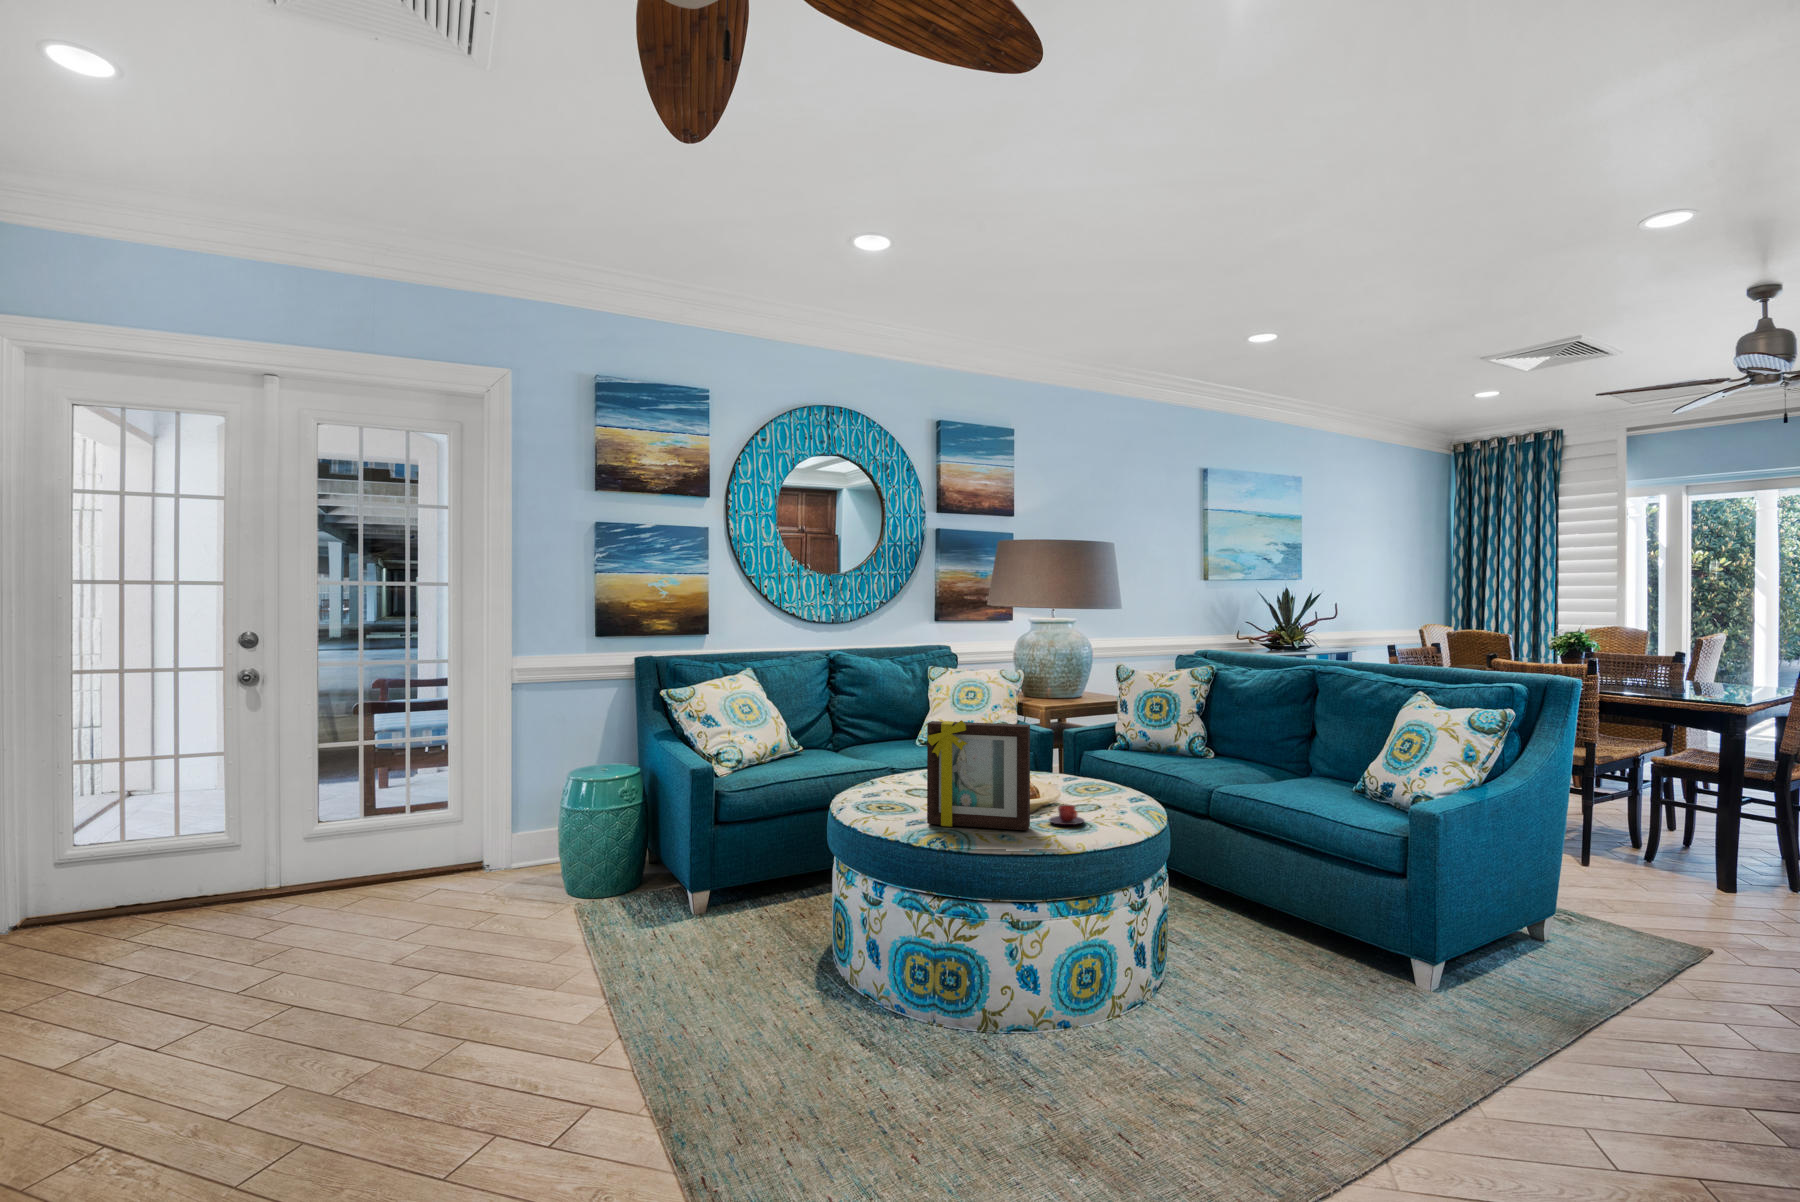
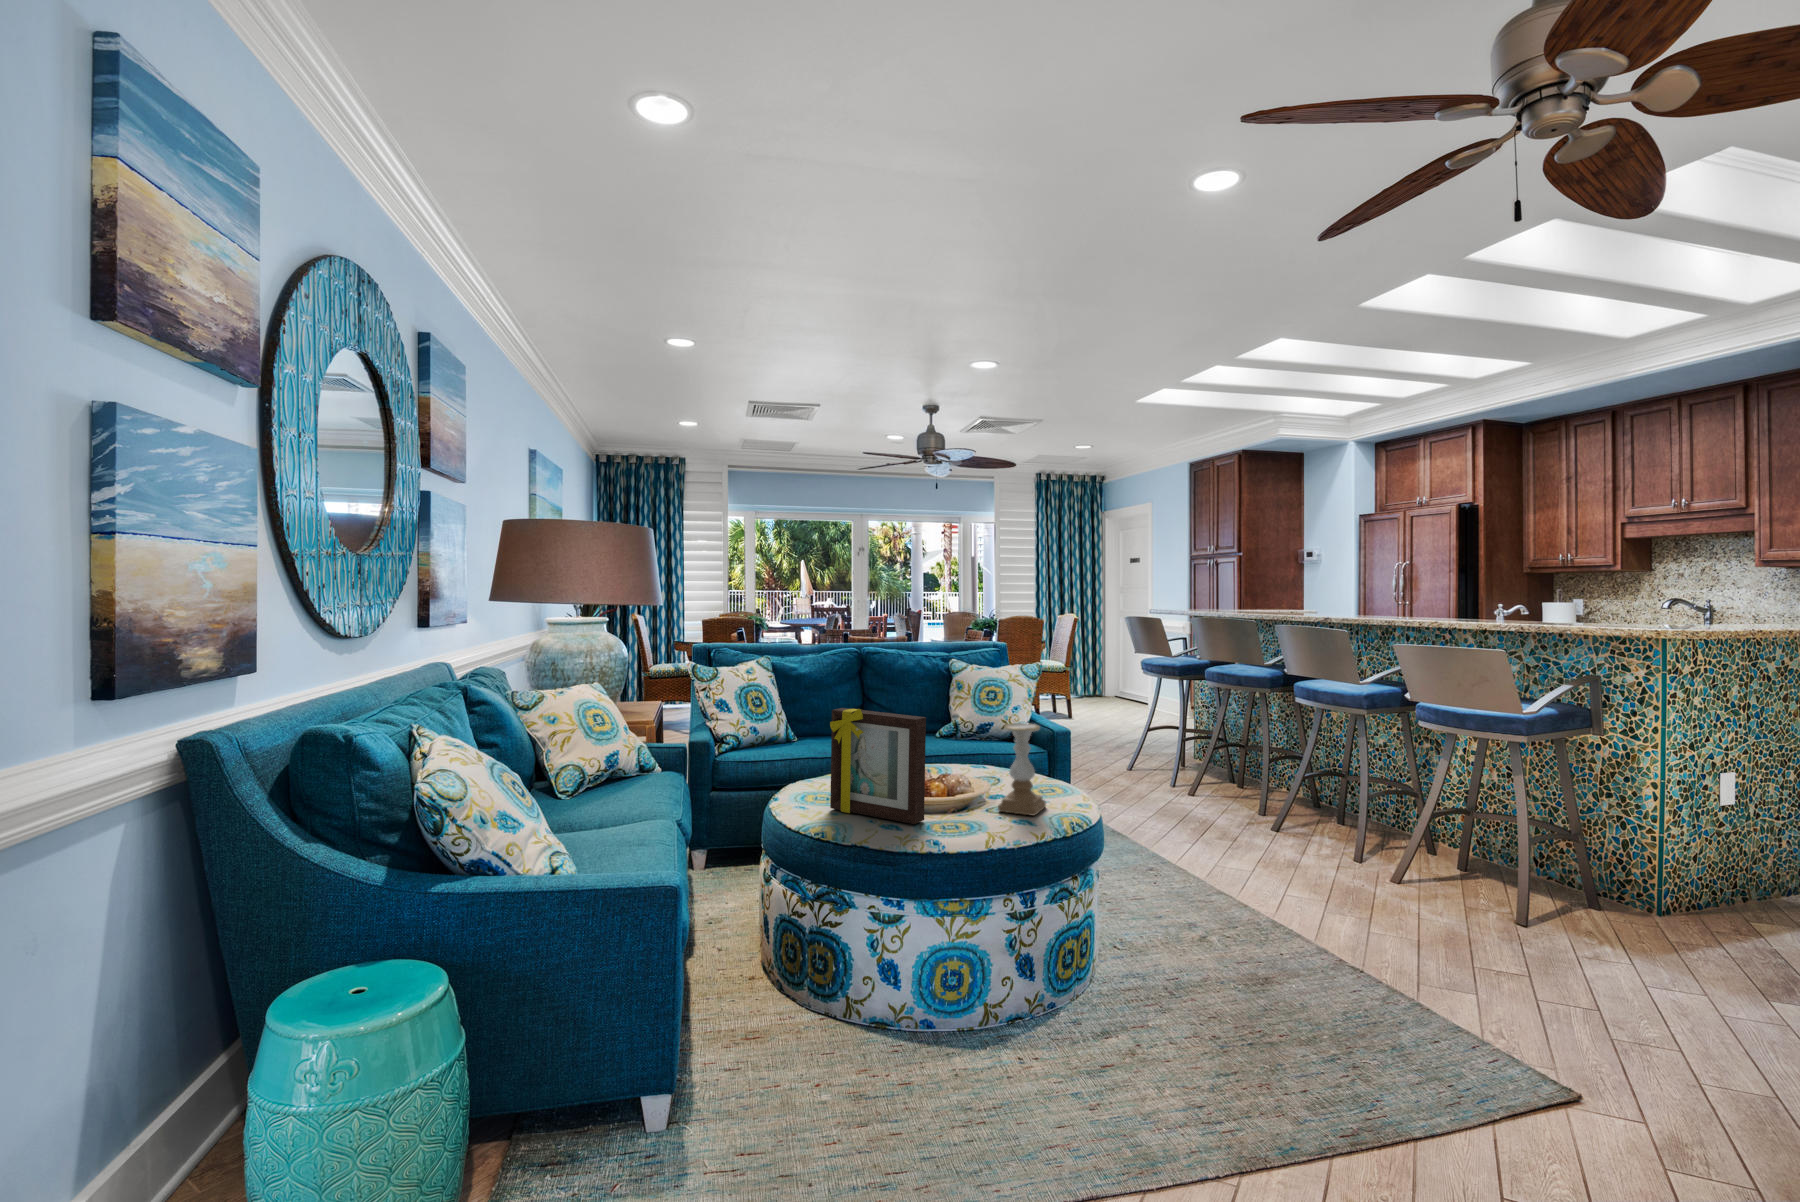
candle holder: none [1081,727,1120,813] -> present [998,723,1046,815]
teacup: present [1050,804,1084,825] -> none [949,801,986,823]

